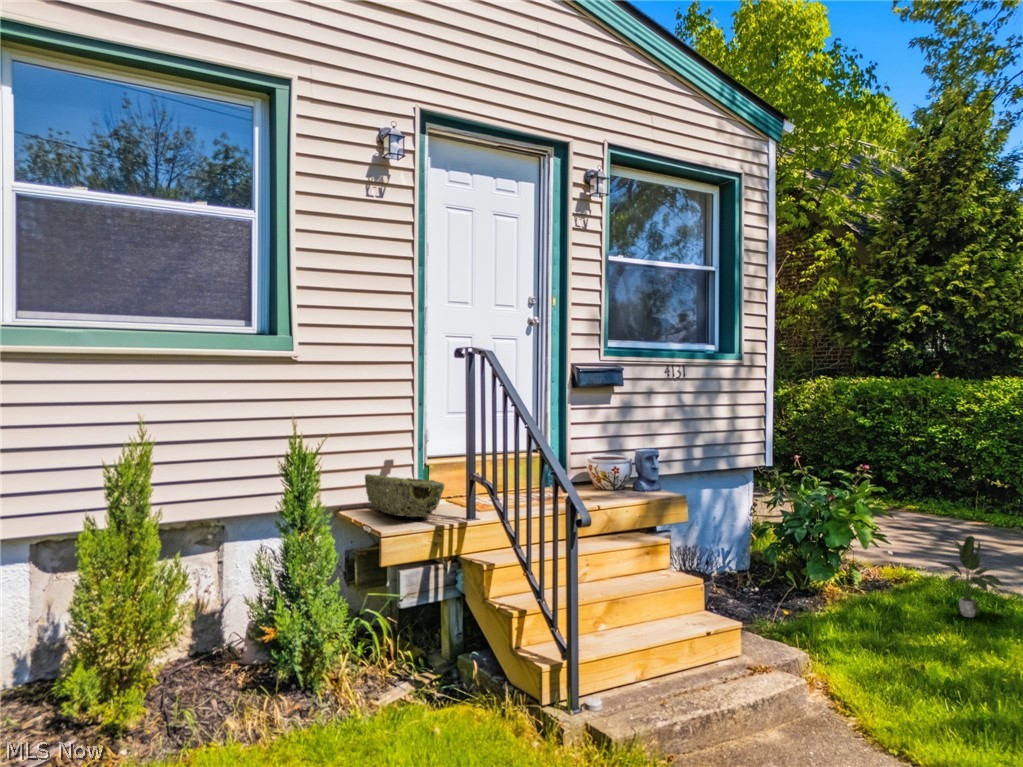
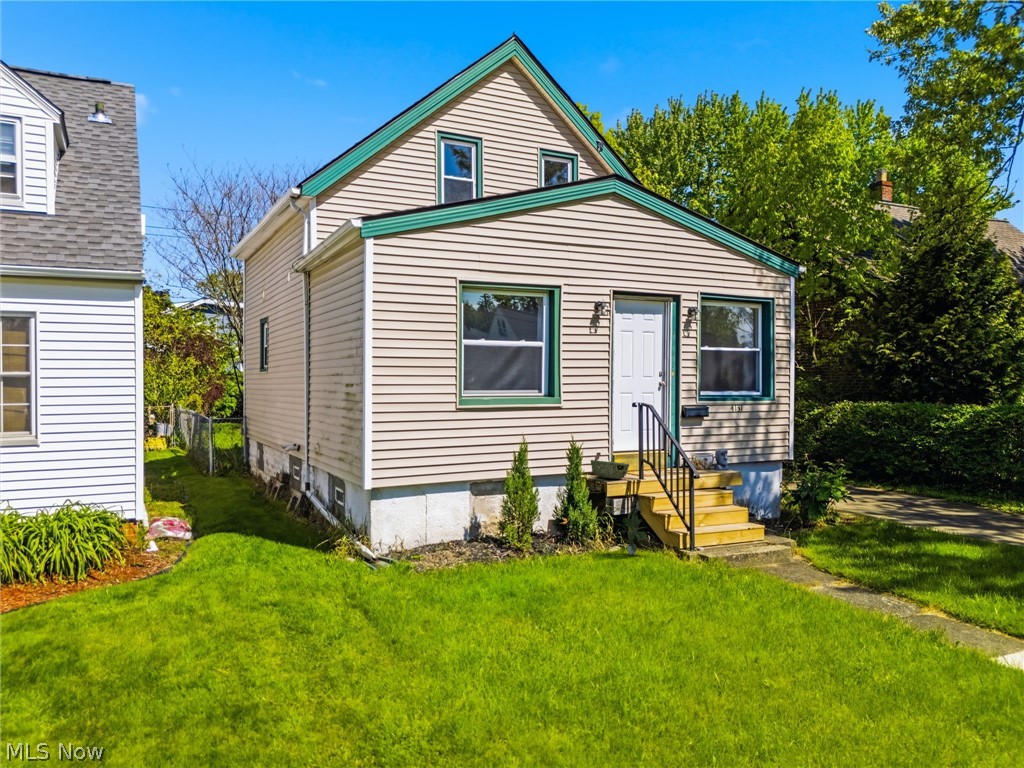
potted plant: present [939,536,1003,617] -> present [617,509,650,555]

